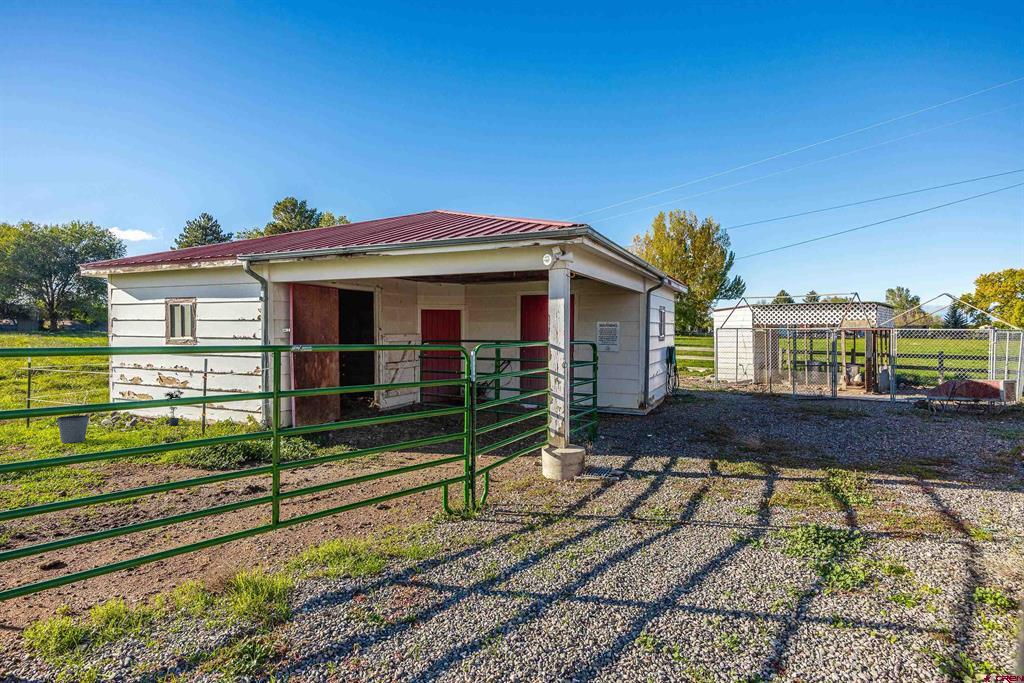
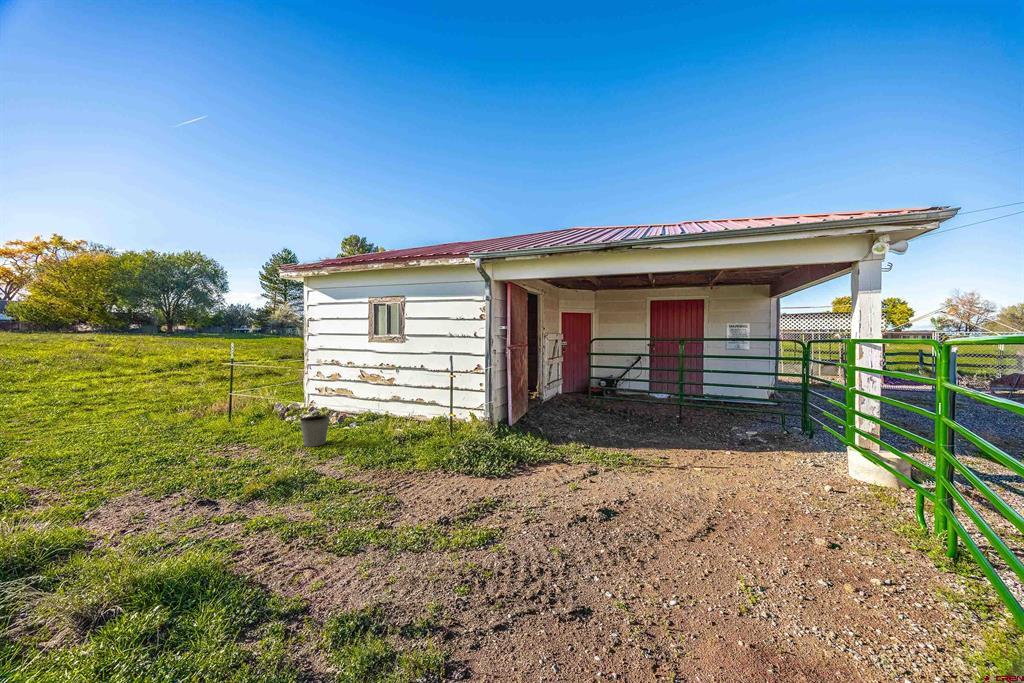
potted plant: present [165,390,184,426] -> none [379,384,396,421]

